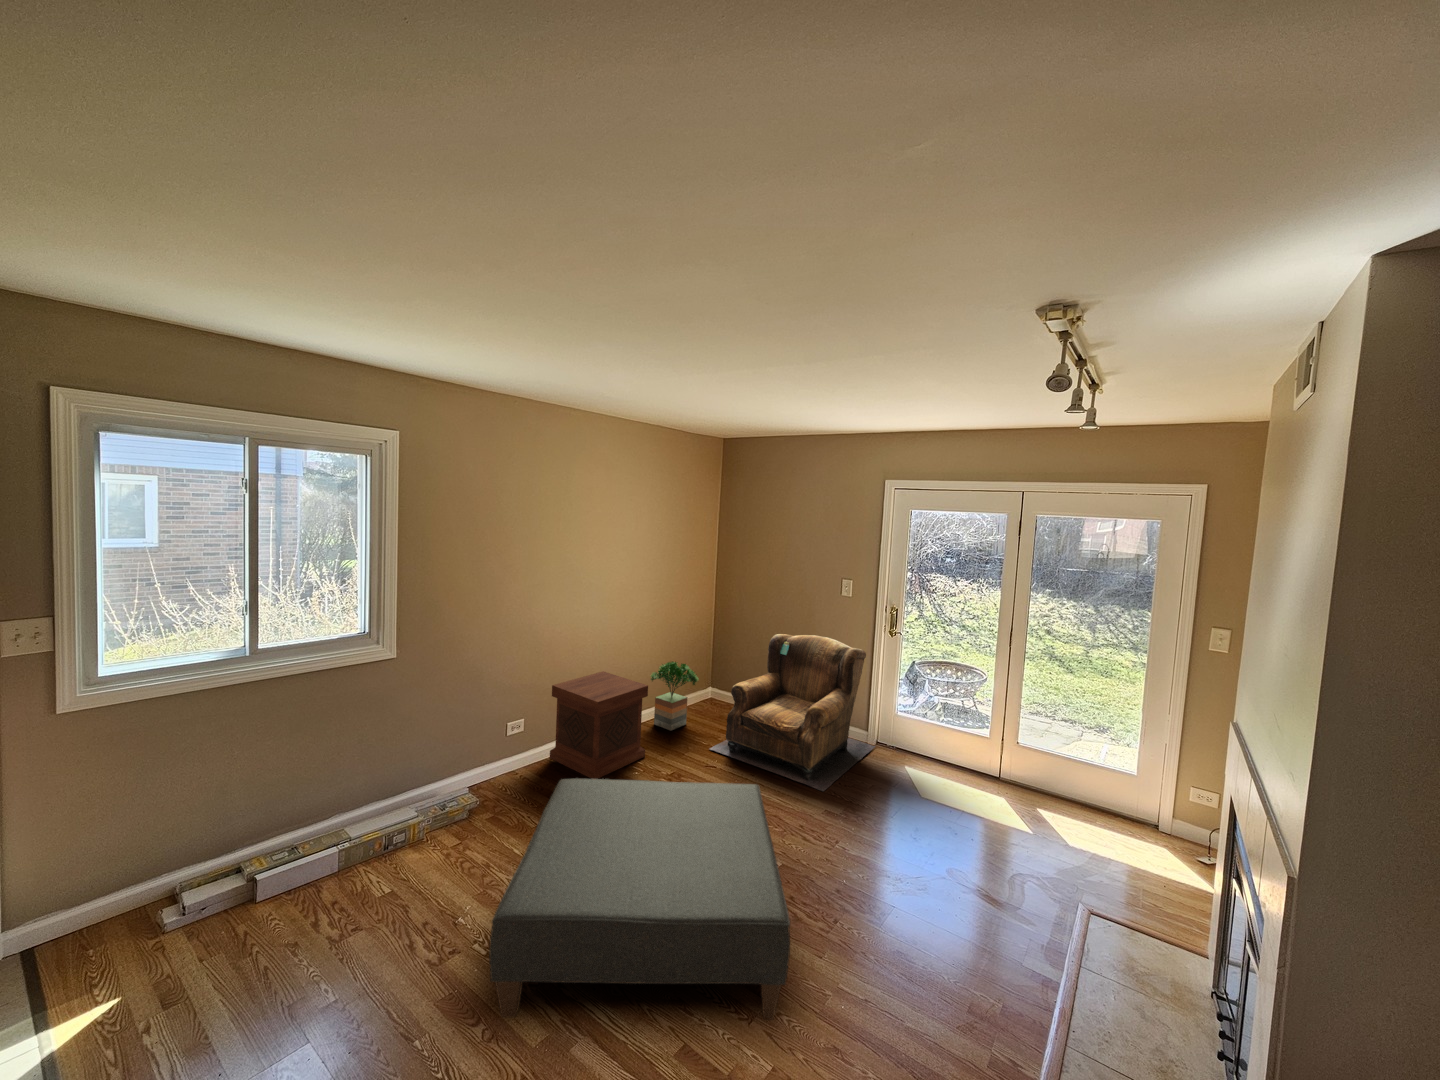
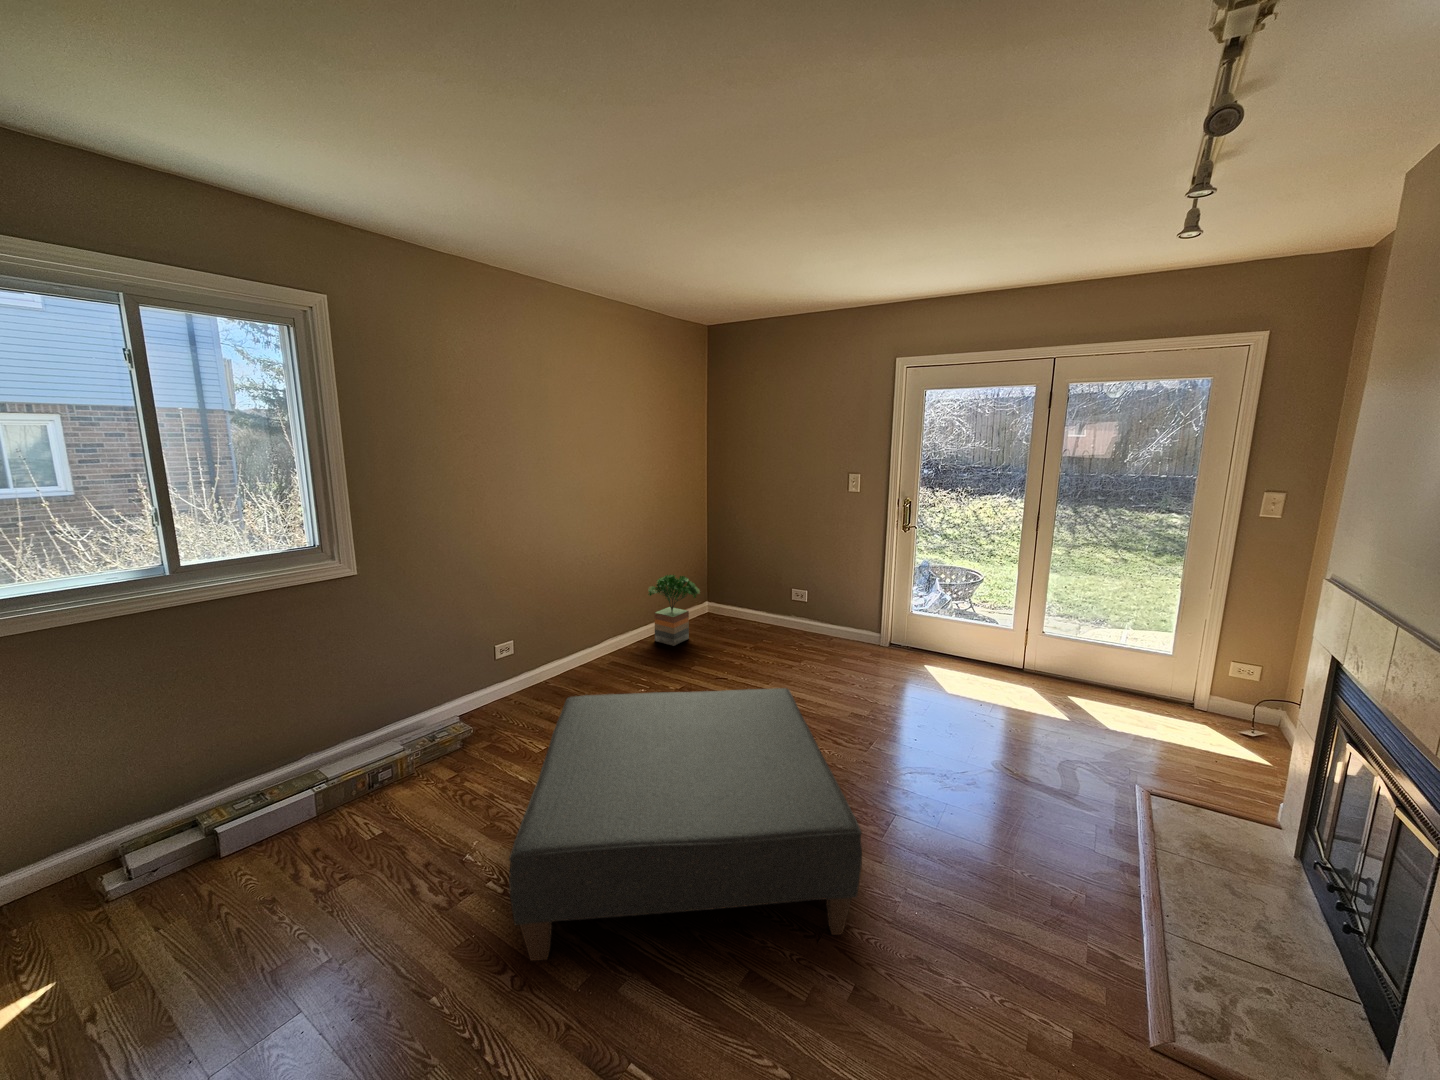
armchair: present [710,634,875,791] -> none [717,538,888,694]
side table: present [550,671,648,779] -> none [544,587,651,699]

